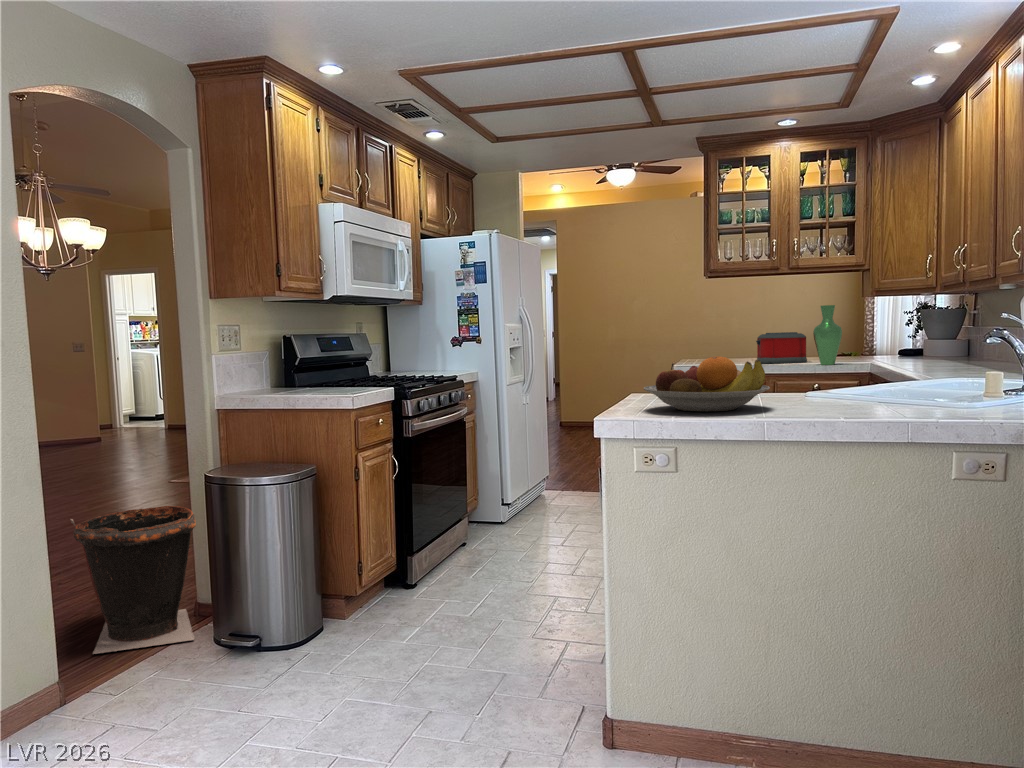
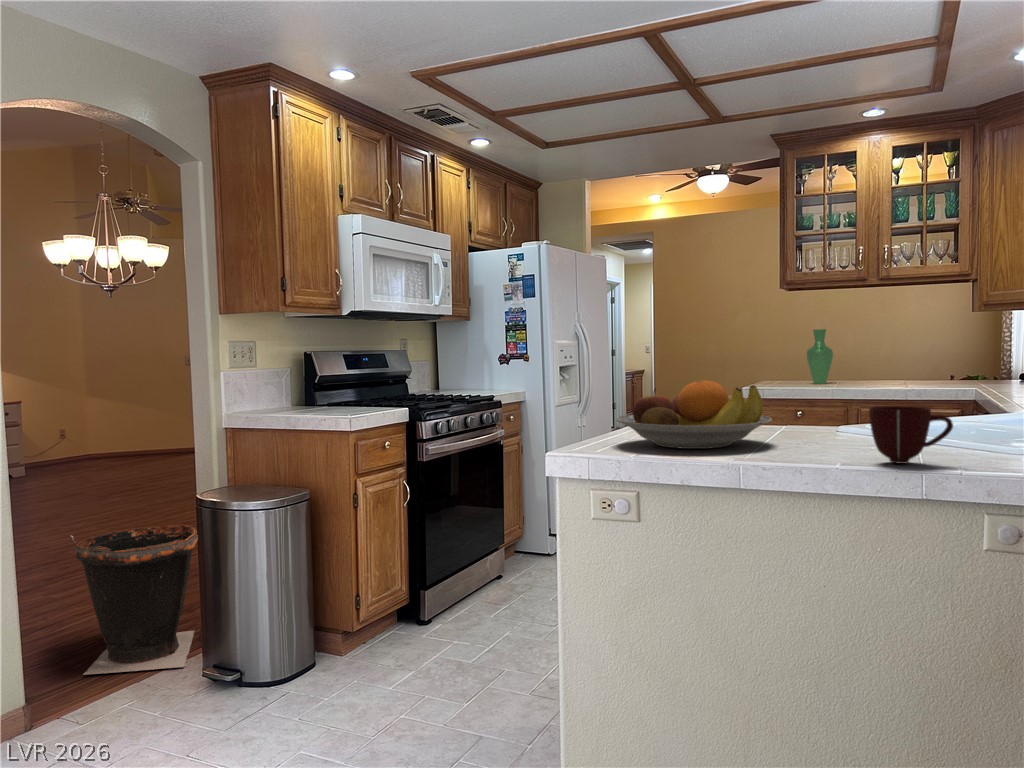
vase: present [813,305,842,365] -> present [806,329,833,384]
toaster: present [756,332,807,364] -> none [843,351,905,387]
mug: none [858,373,918,416] -> present [869,406,953,464]

